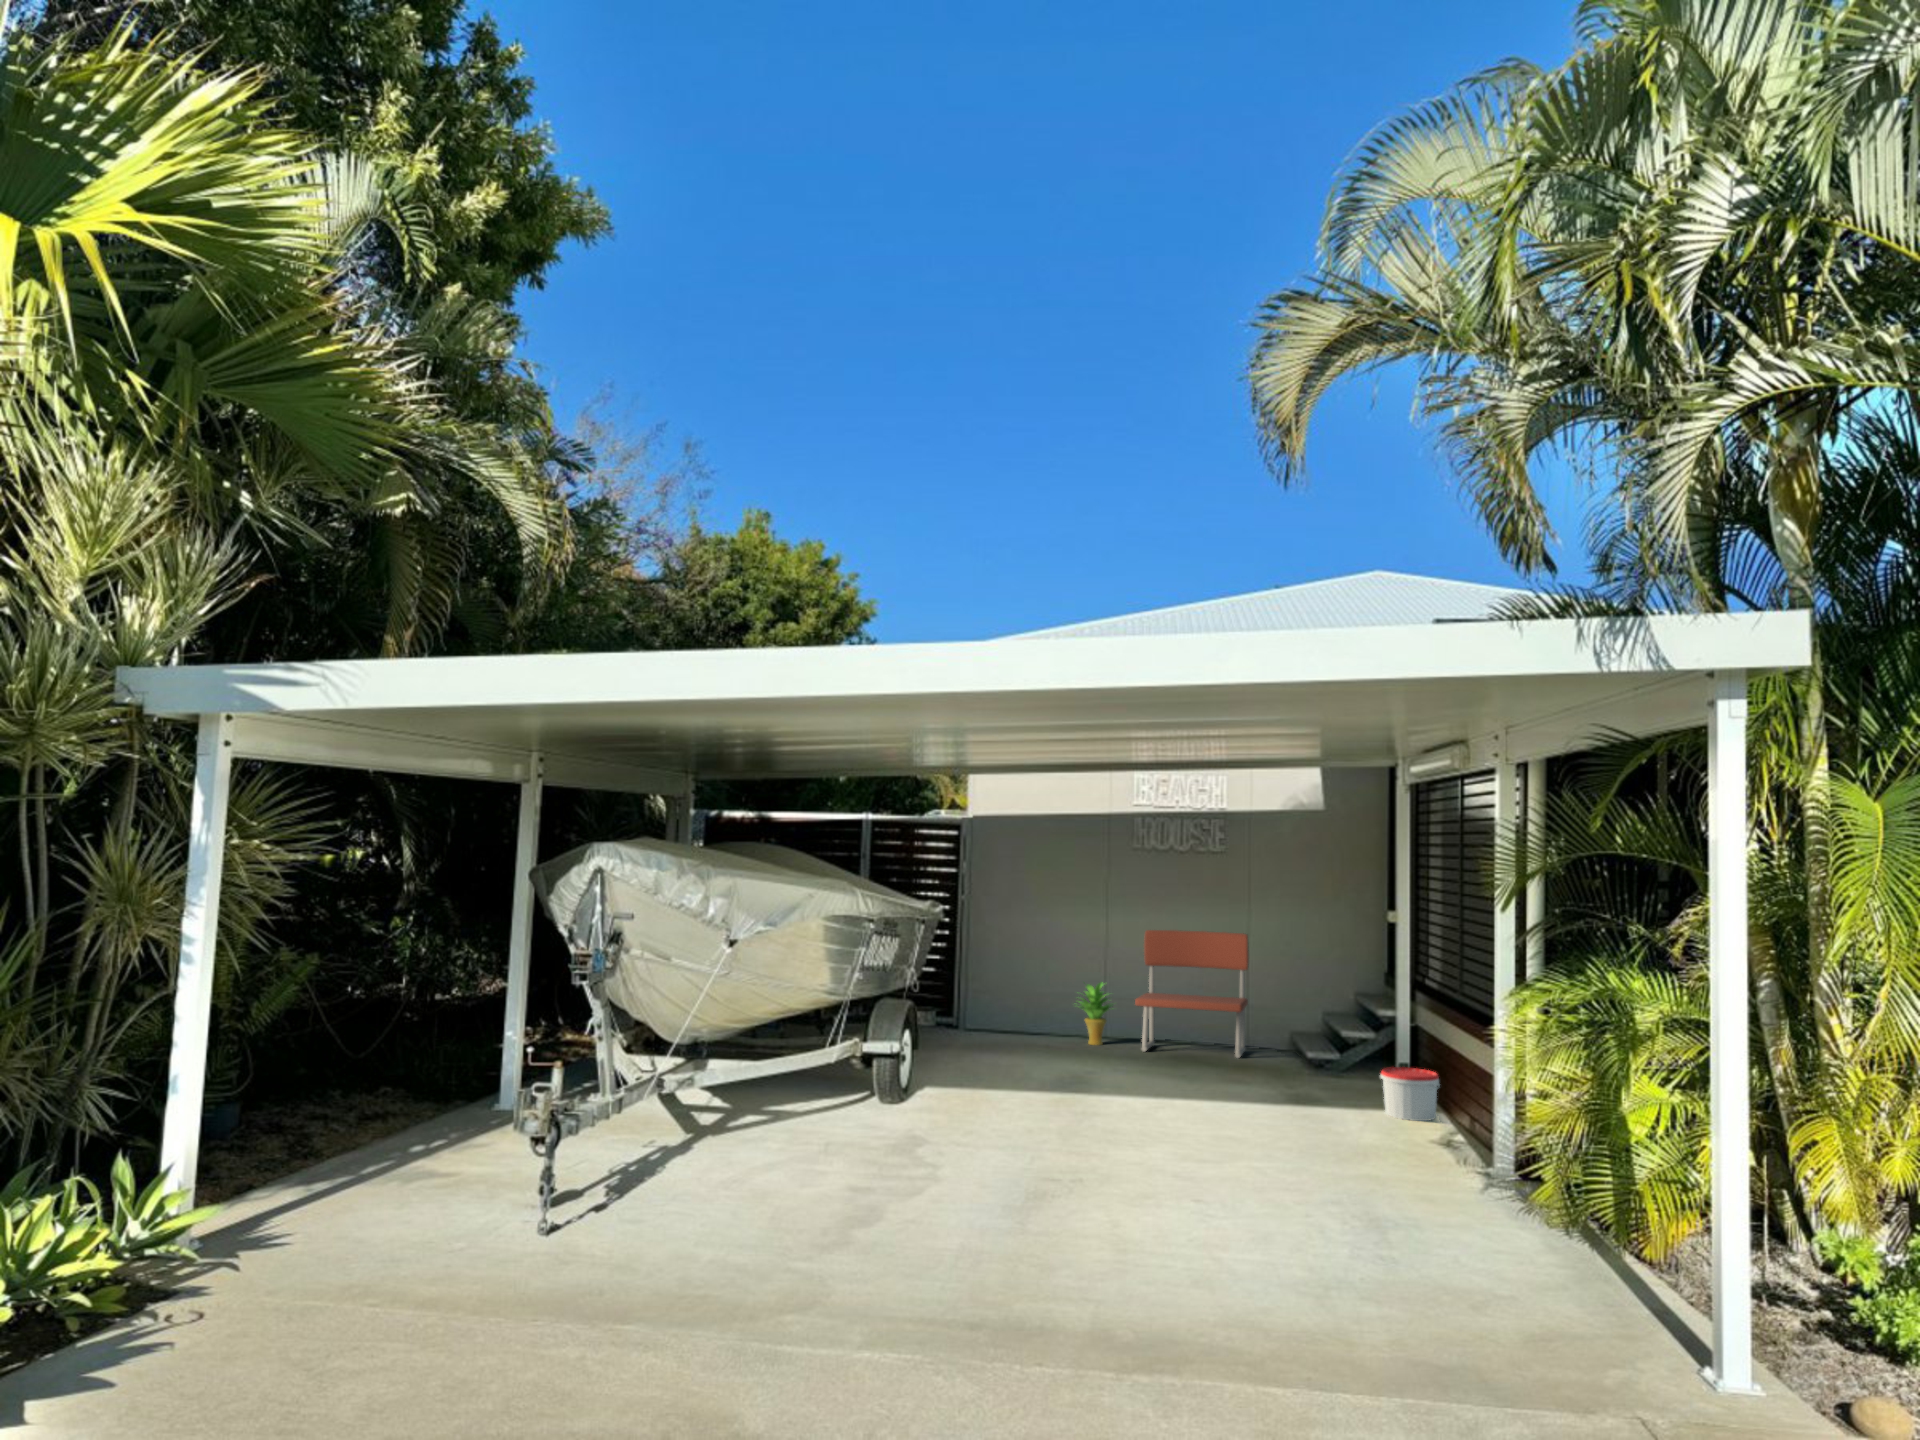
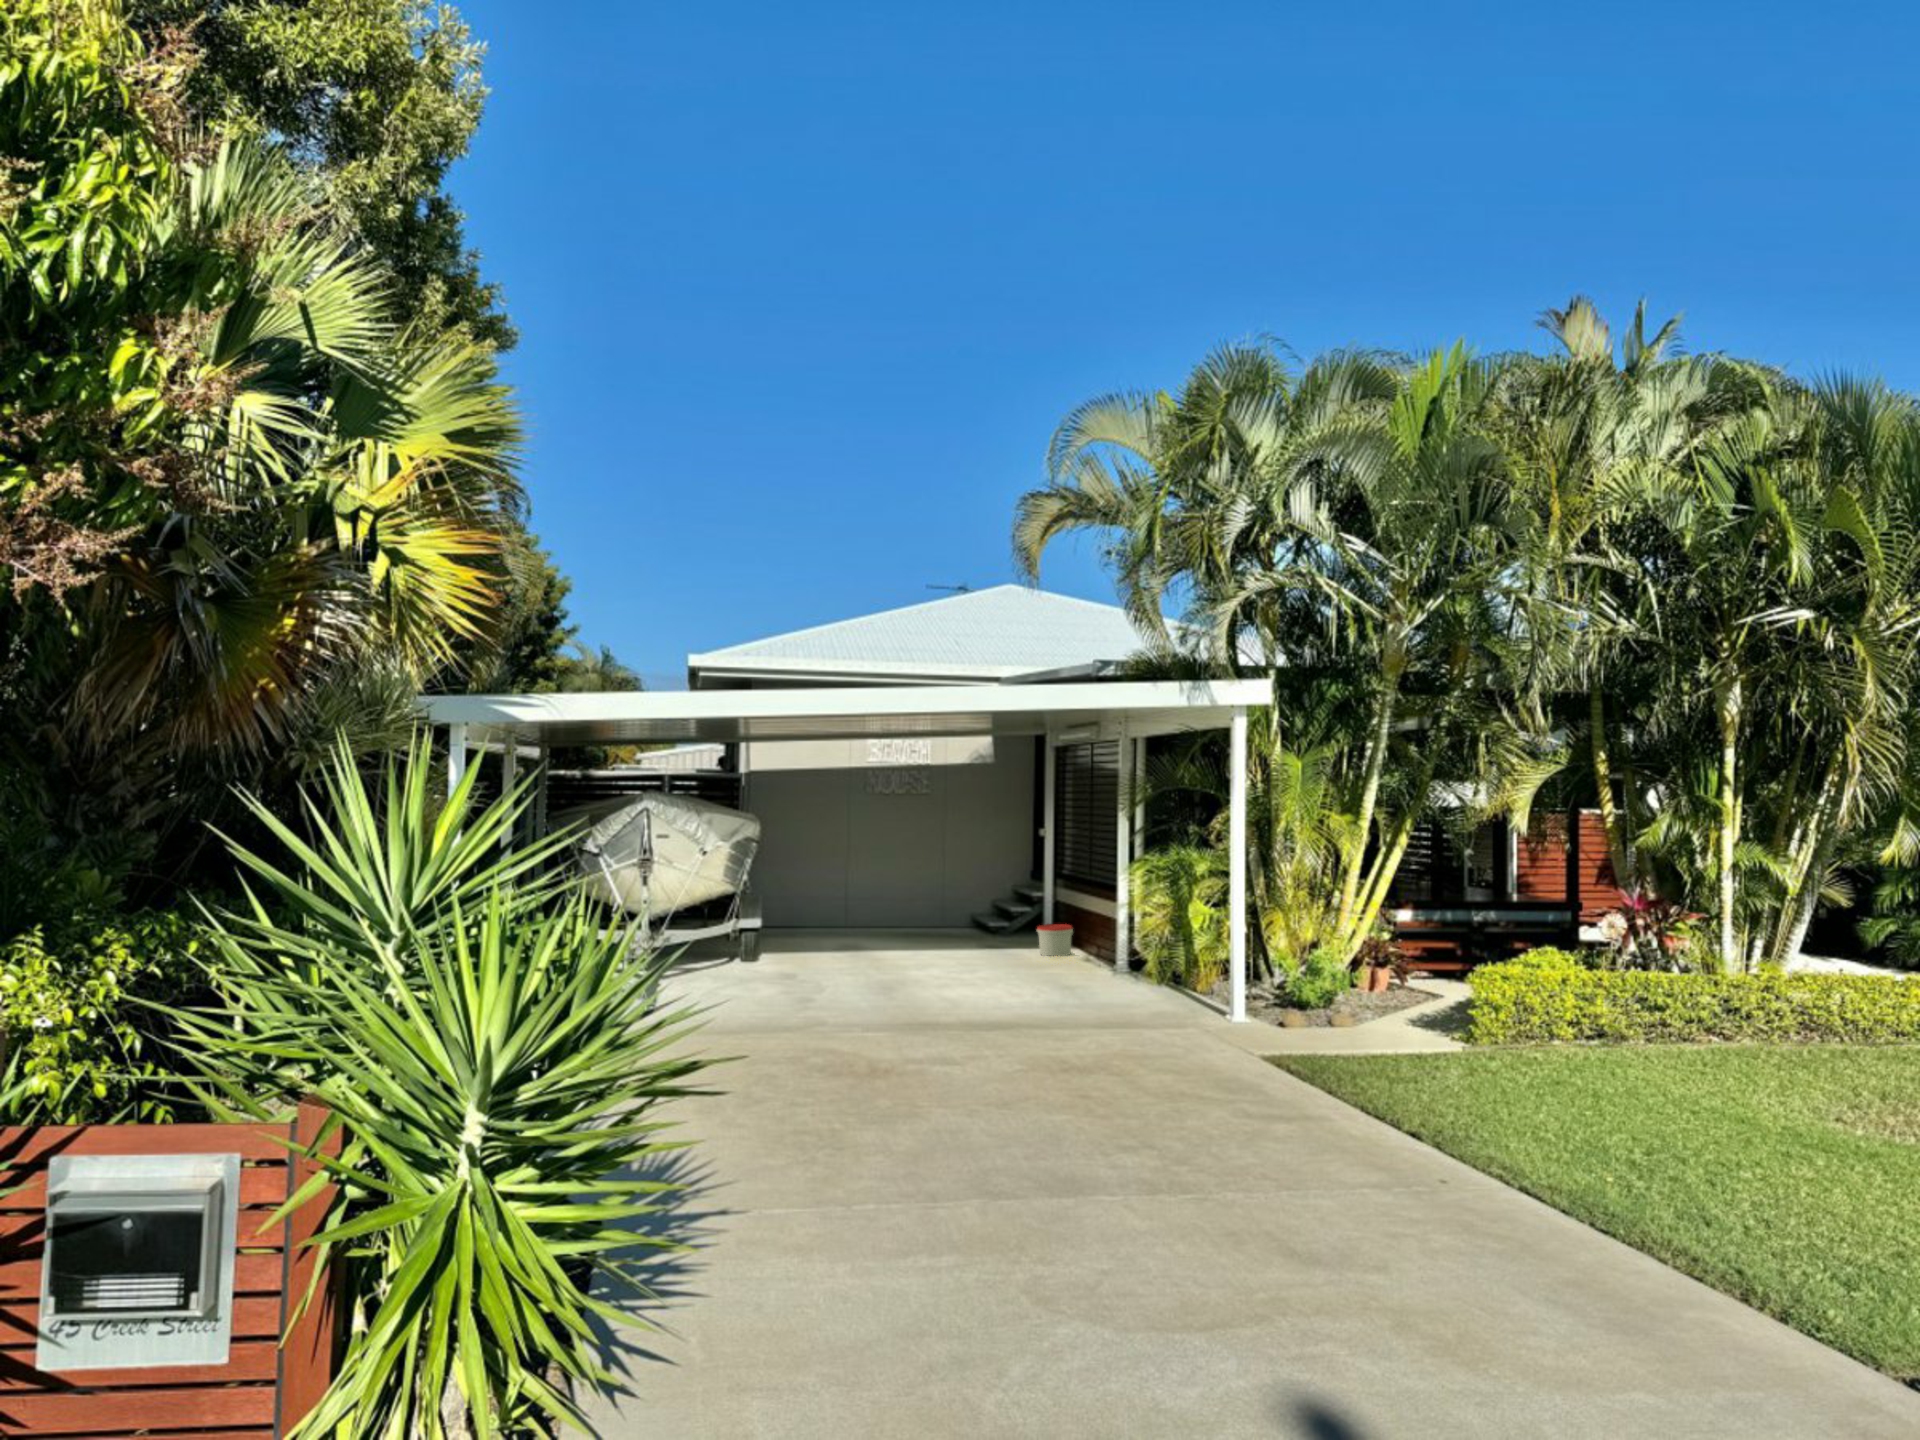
bench: present [1135,930,1249,1058] -> none [845,844,925,937]
potted plant: present [1079,982,1113,1045] -> none [790,888,827,937]

